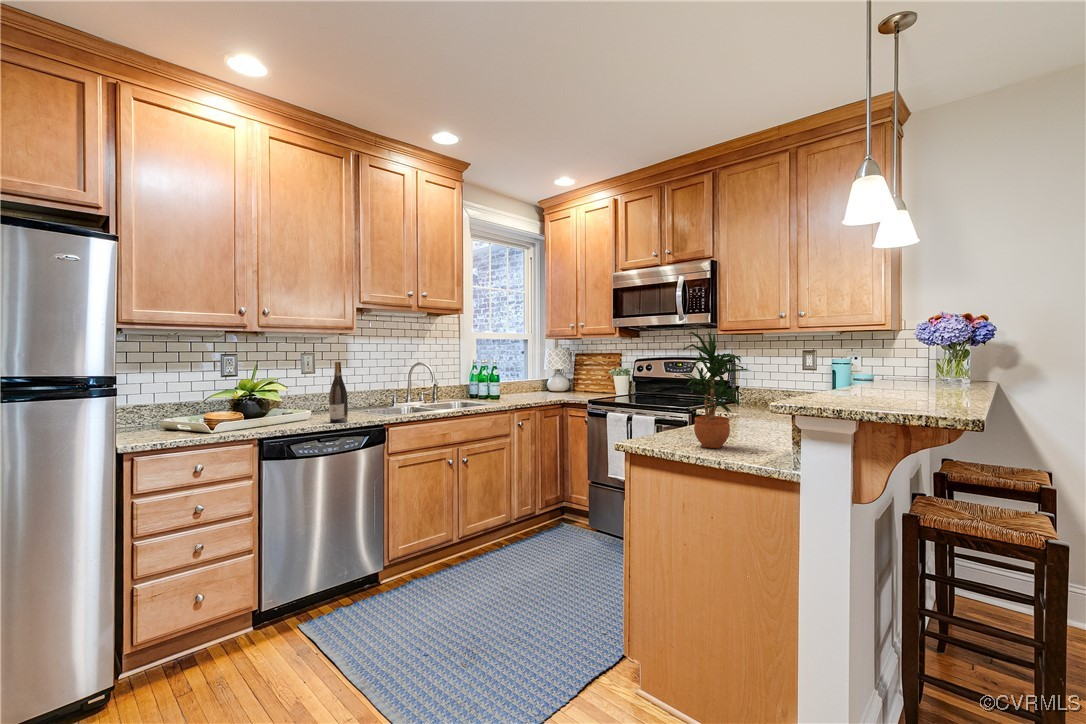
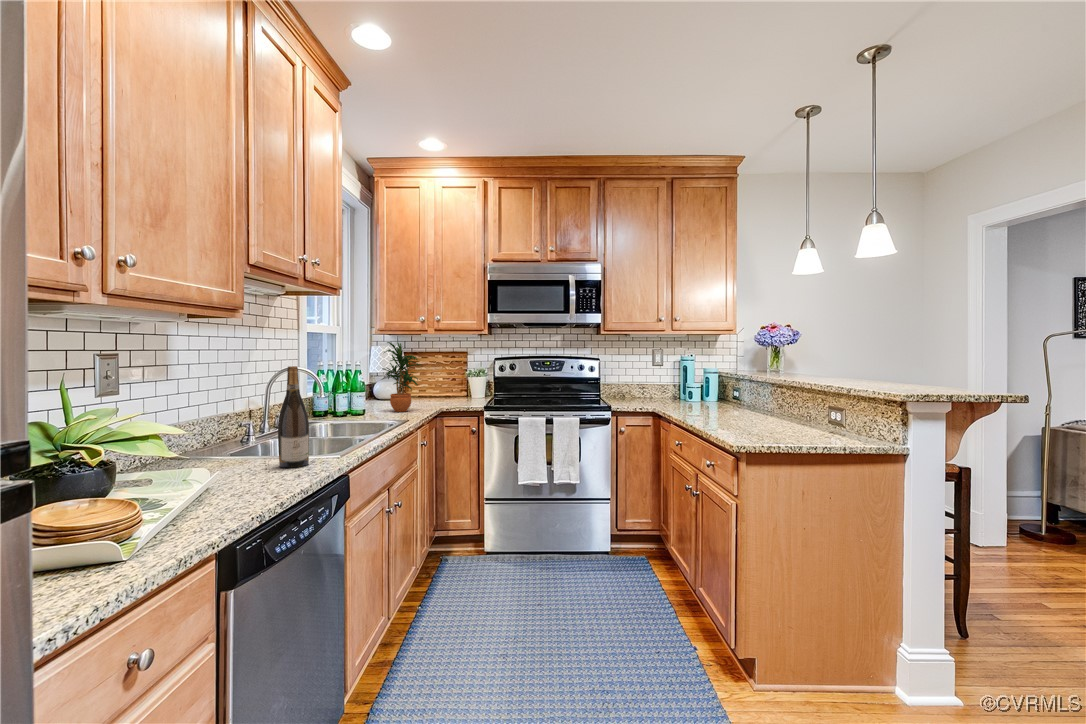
potted plant: present [681,332,750,448] -> present [382,342,421,412]

